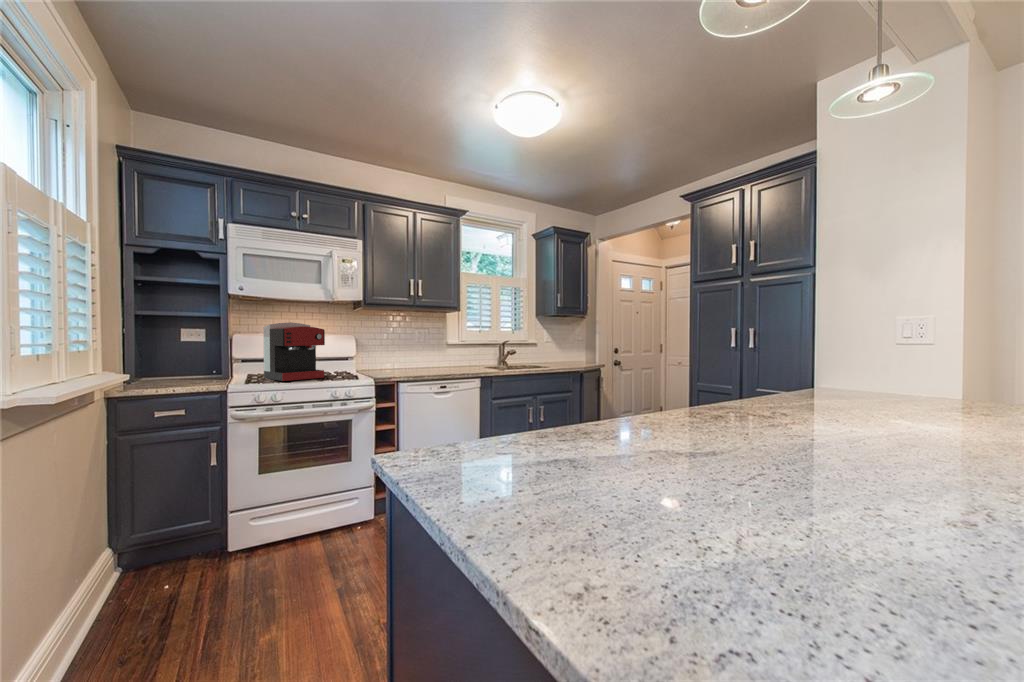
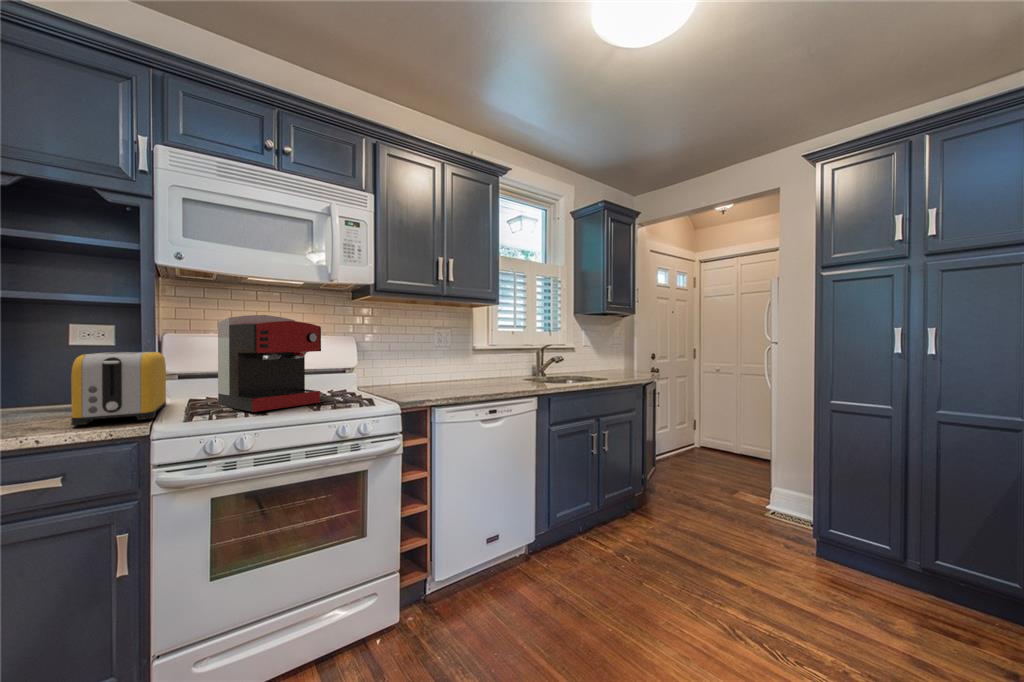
toaster: none [188,345,234,384] -> present [71,352,166,425]

